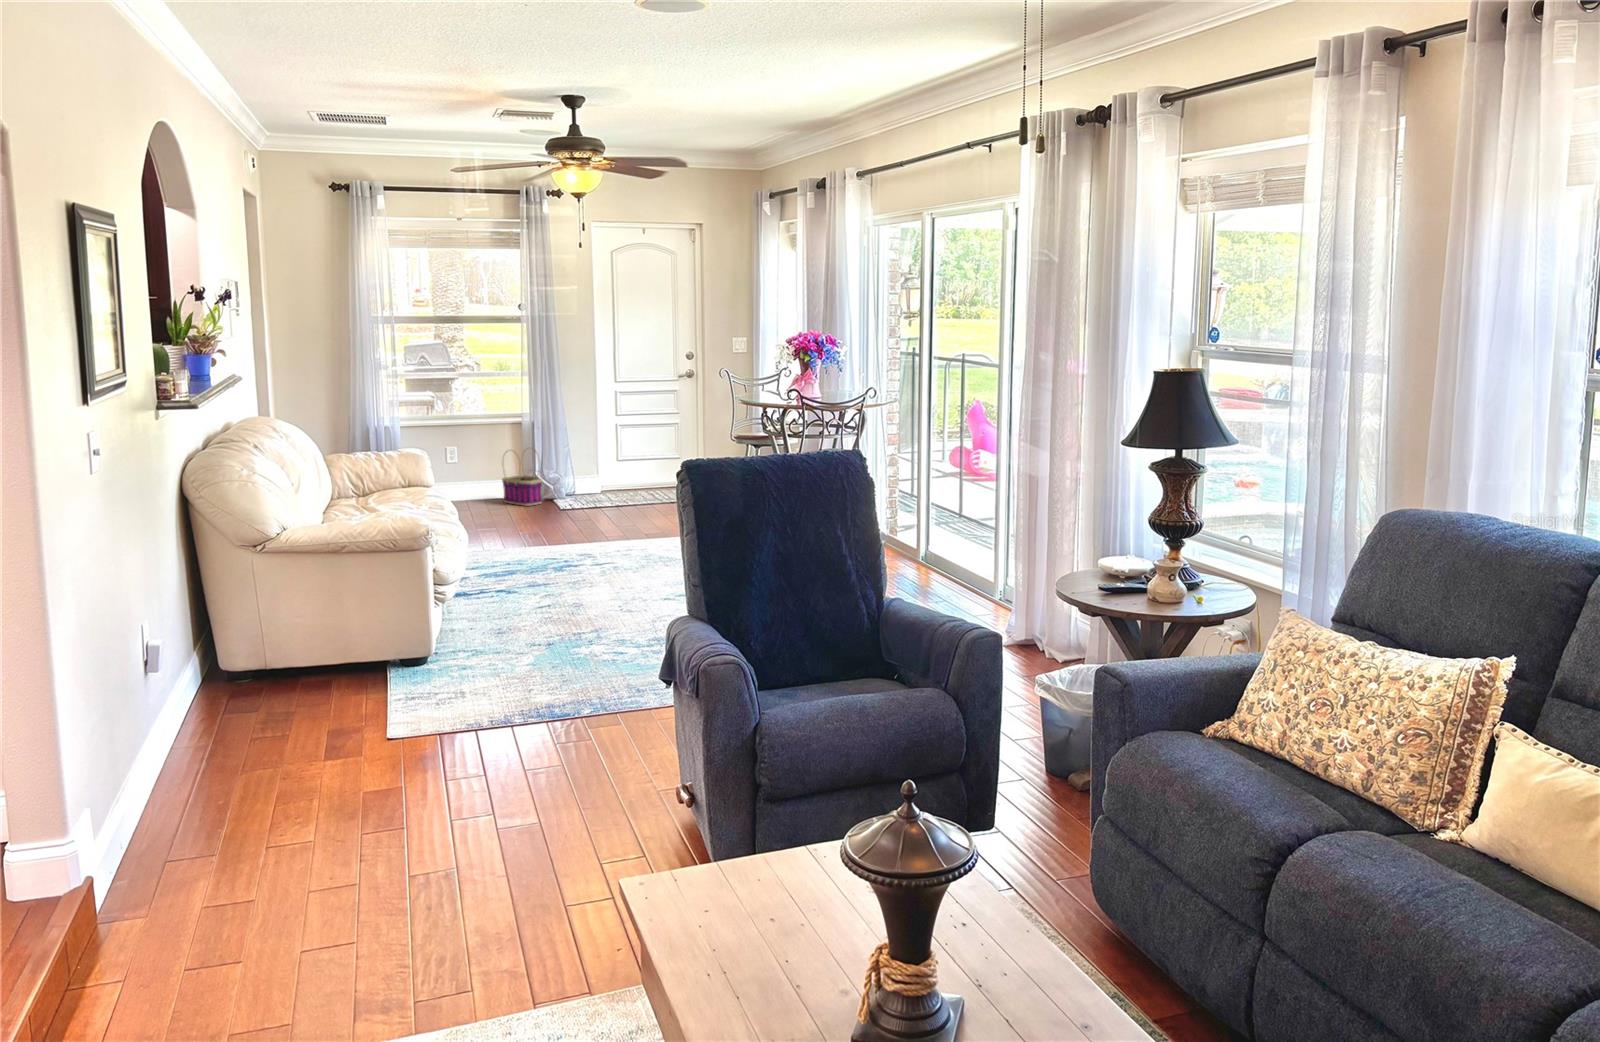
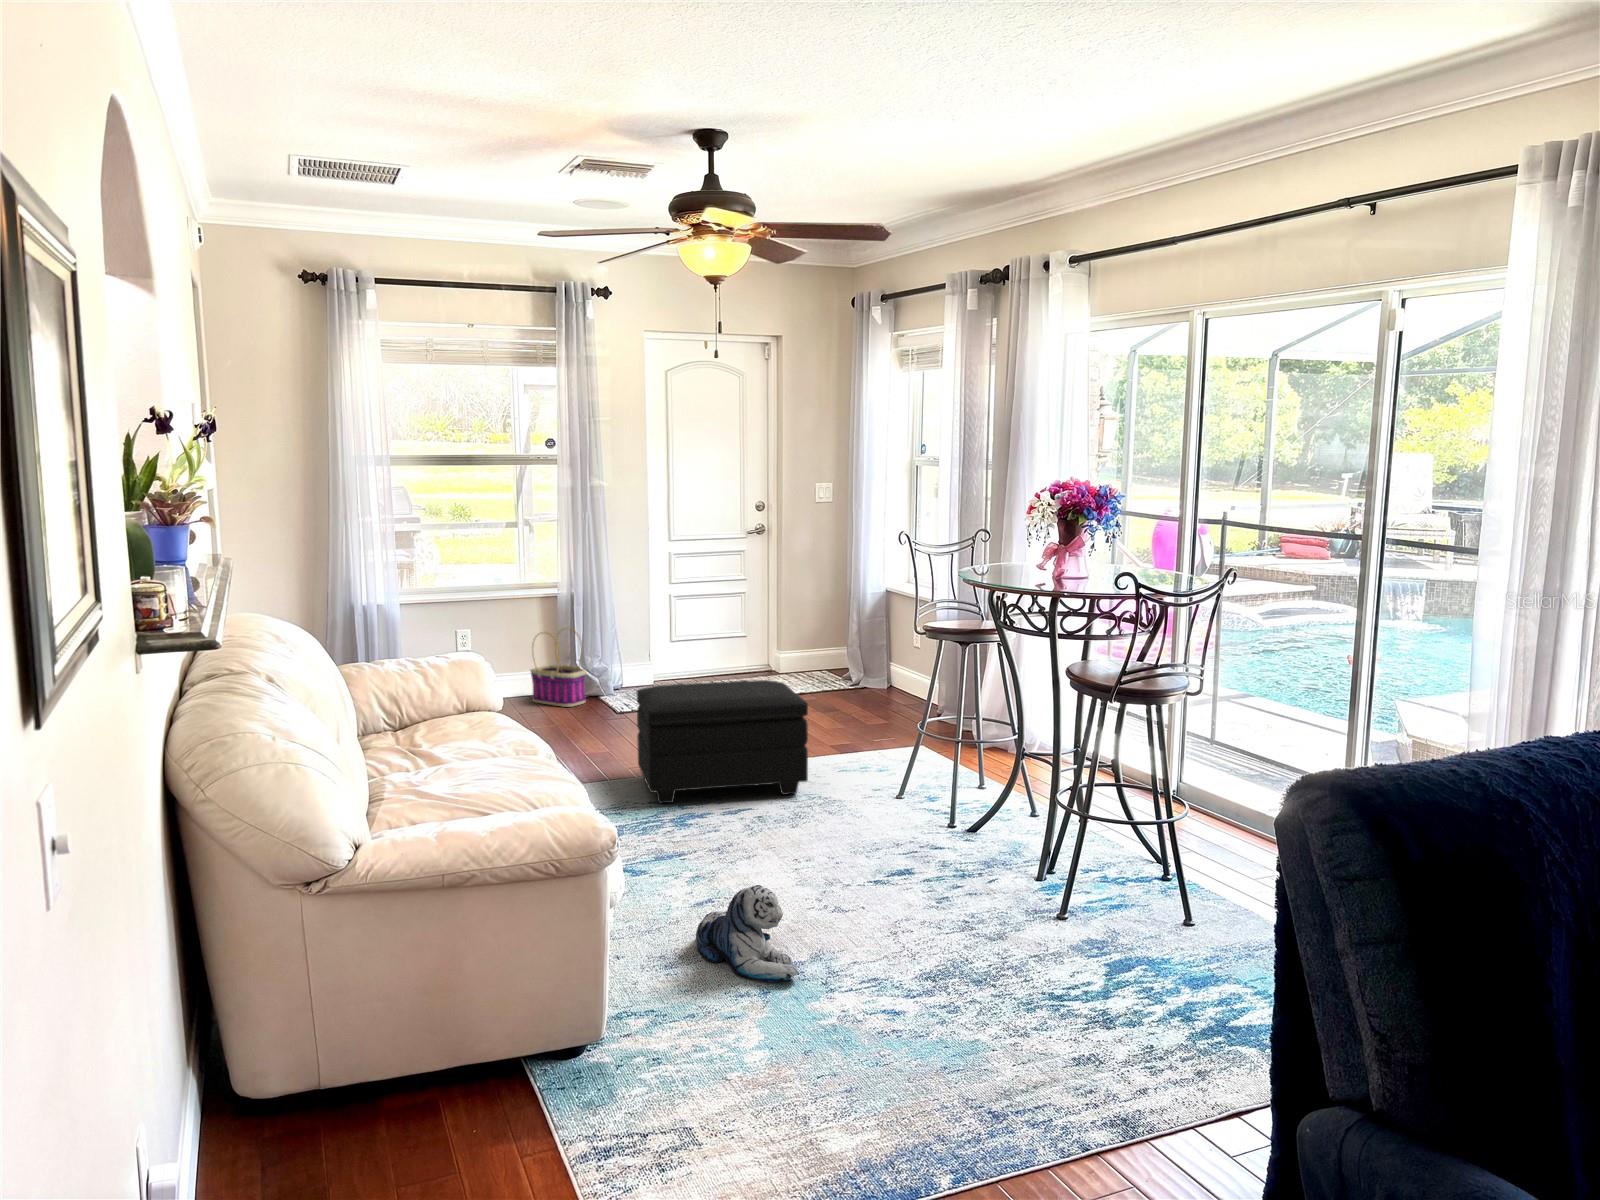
footstool: none [541,479,656,559] -> present [637,680,808,803]
plush toy: none [520,583,571,638] -> present [696,885,799,982]

